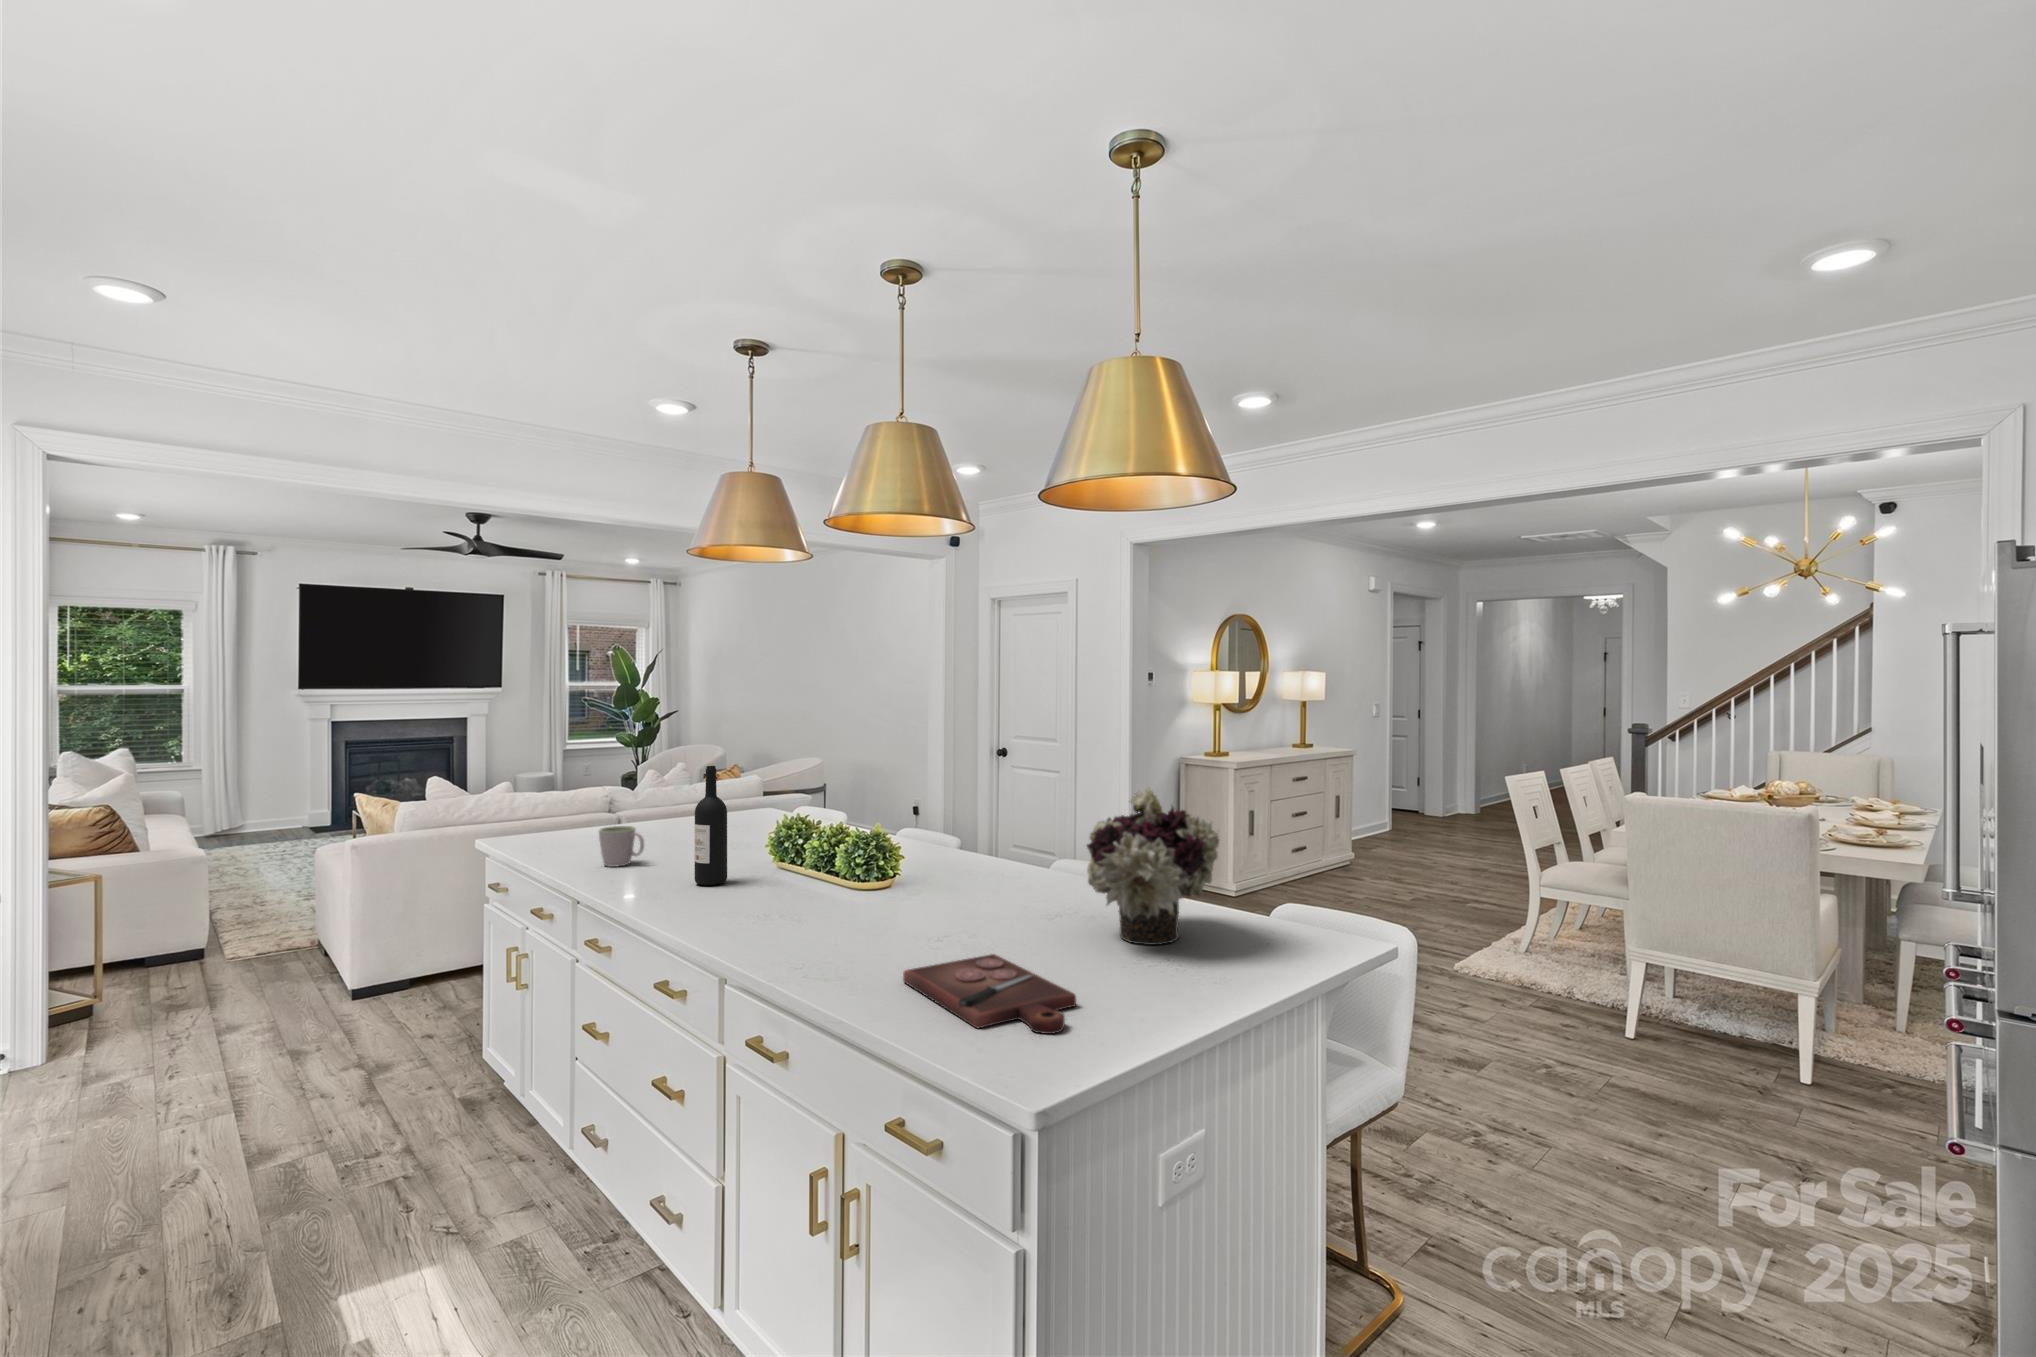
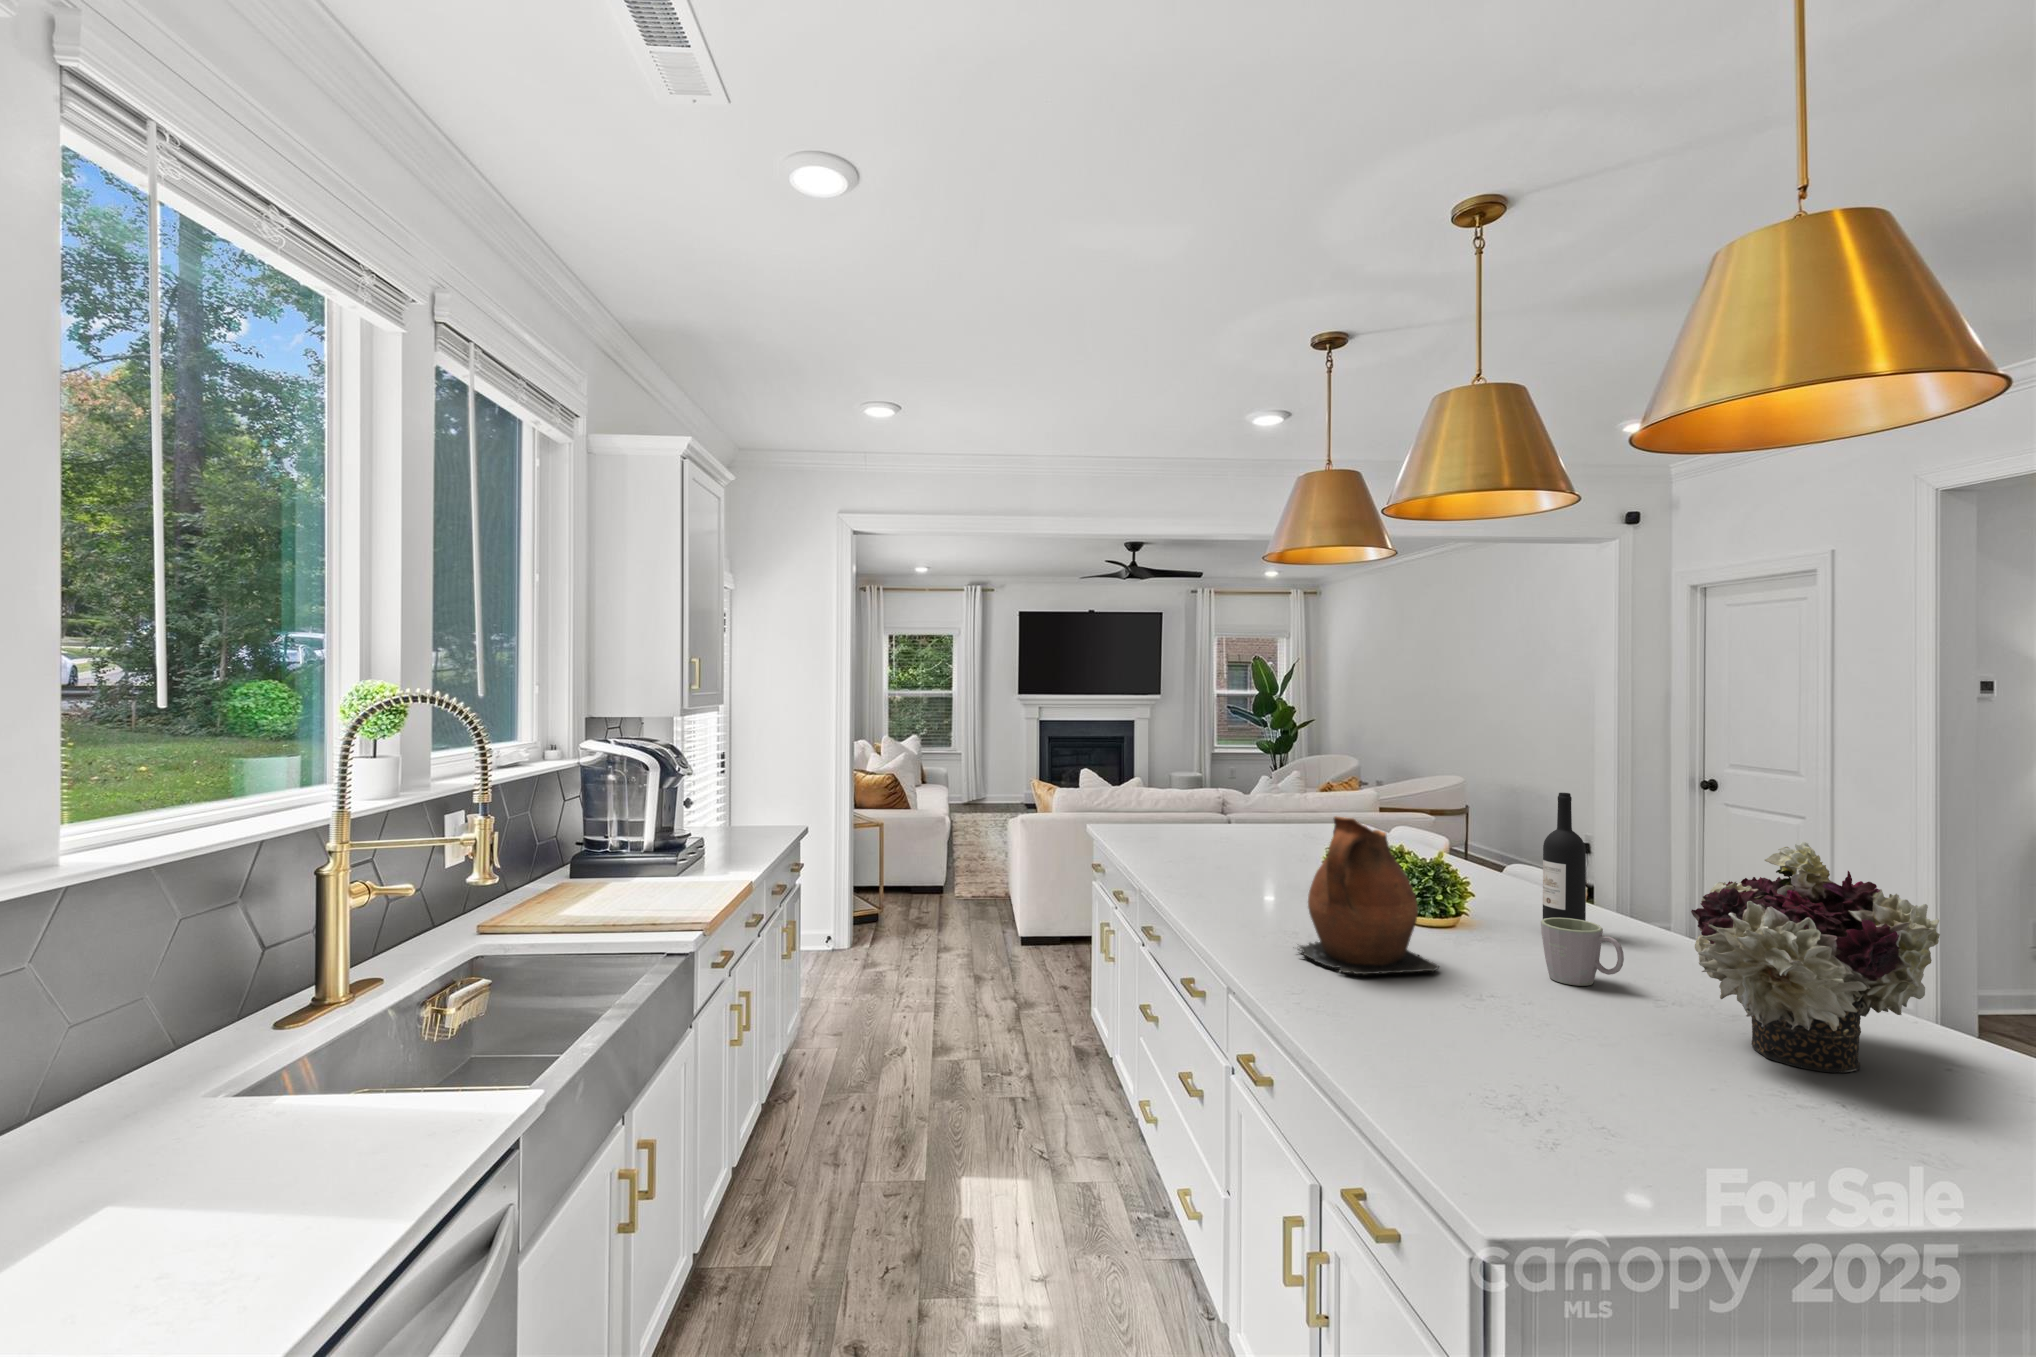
wine bottle: present [695,766,727,885] -> present [1543,793,1586,921]
ceramic pitcher: none [773,800,902,943] -> present [1299,816,1439,974]
mug: present [599,826,644,867] -> present [1541,918,1624,986]
cutting board: present [903,954,1076,1034] -> none [1405,1021,1626,1149]

